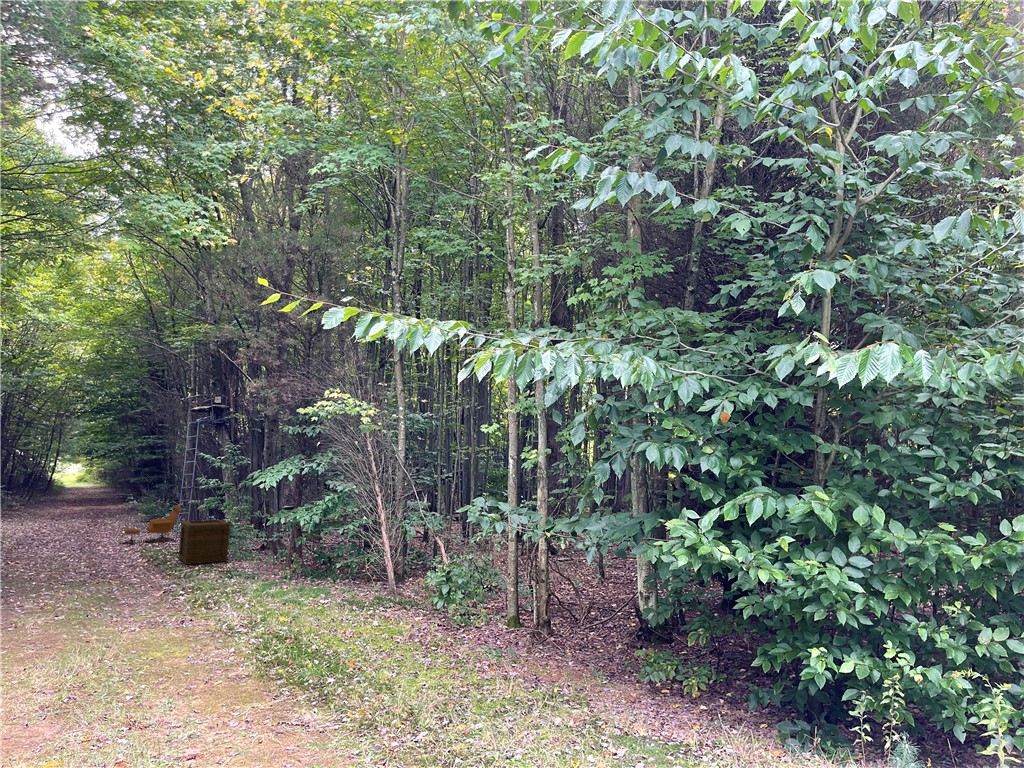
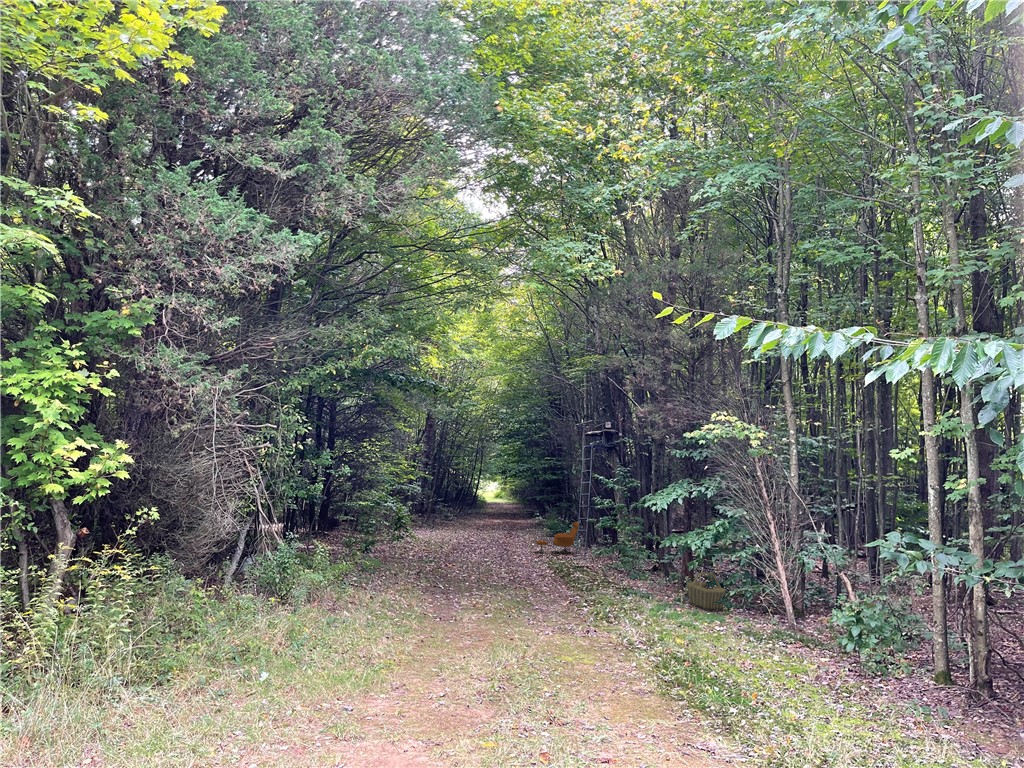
wooden crate: present [179,520,230,564] -> none [581,537,624,578]
basket: none [295,547,334,586] -> present [687,573,726,611]

